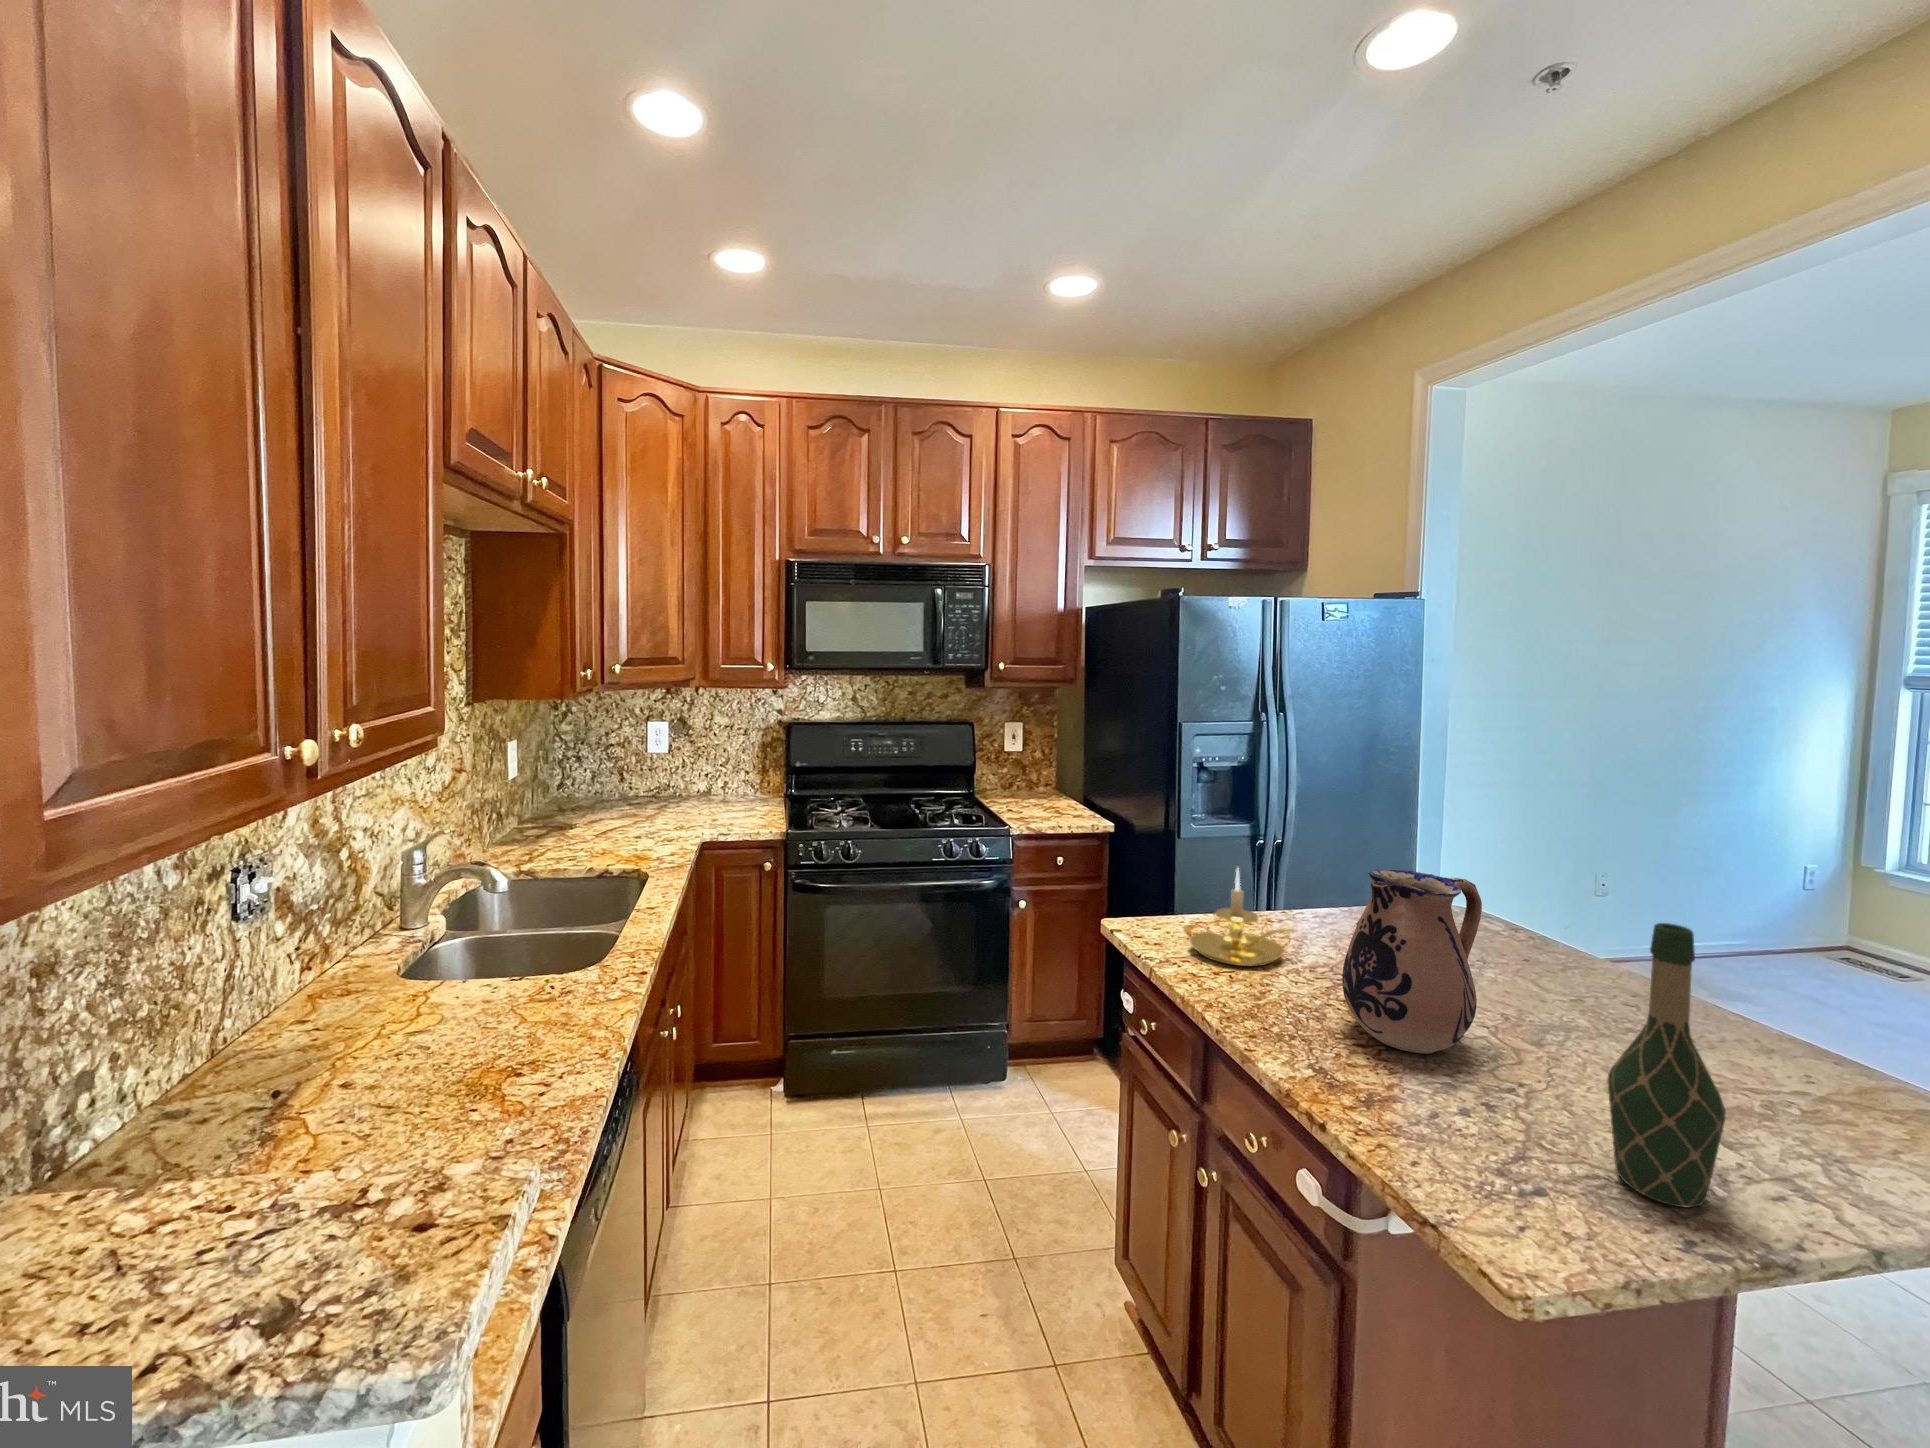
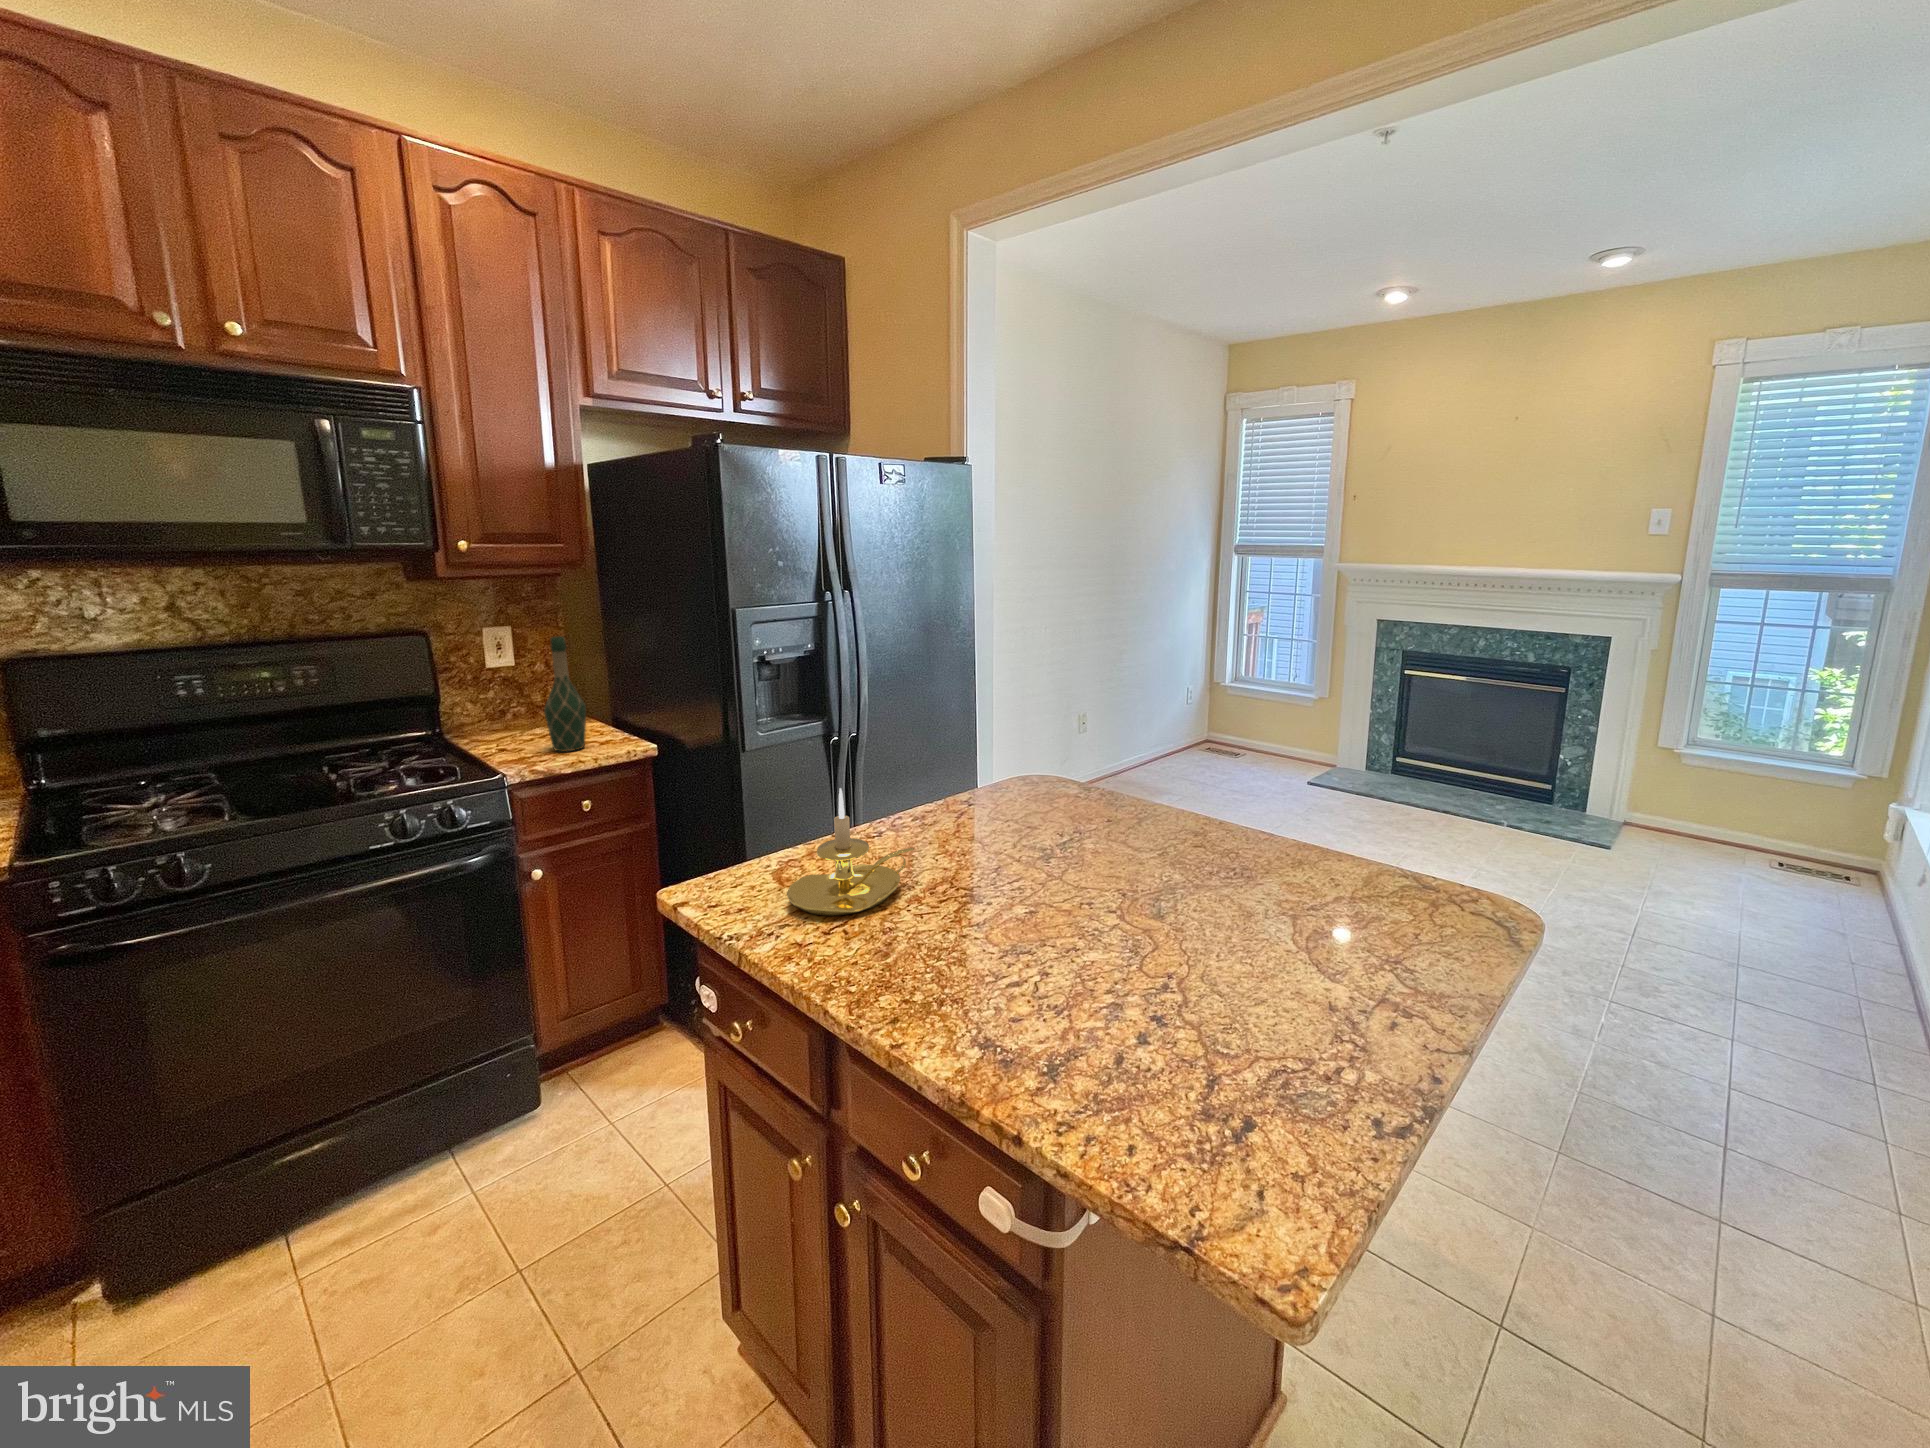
ceramic pitcher: present [1342,870,1482,1054] -> none [984,760,1117,974]
wine bottle: present [1608,923,1726,1208] -> present [544,636,586,752]

